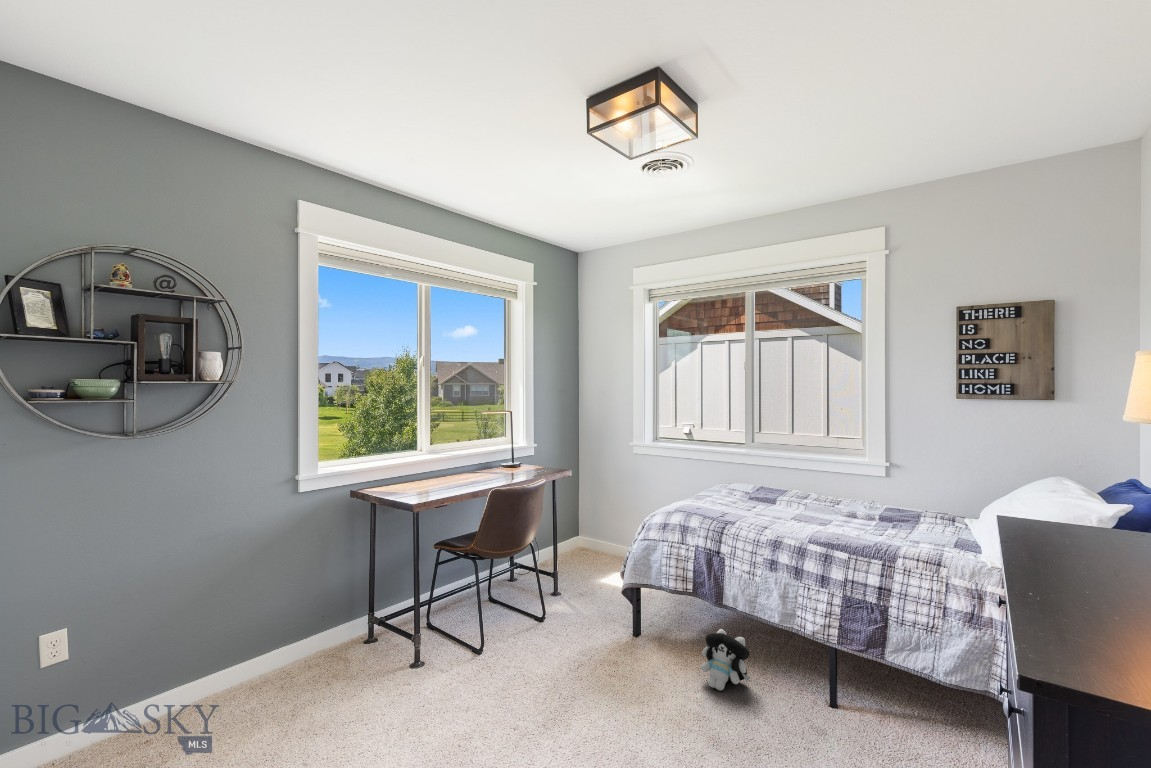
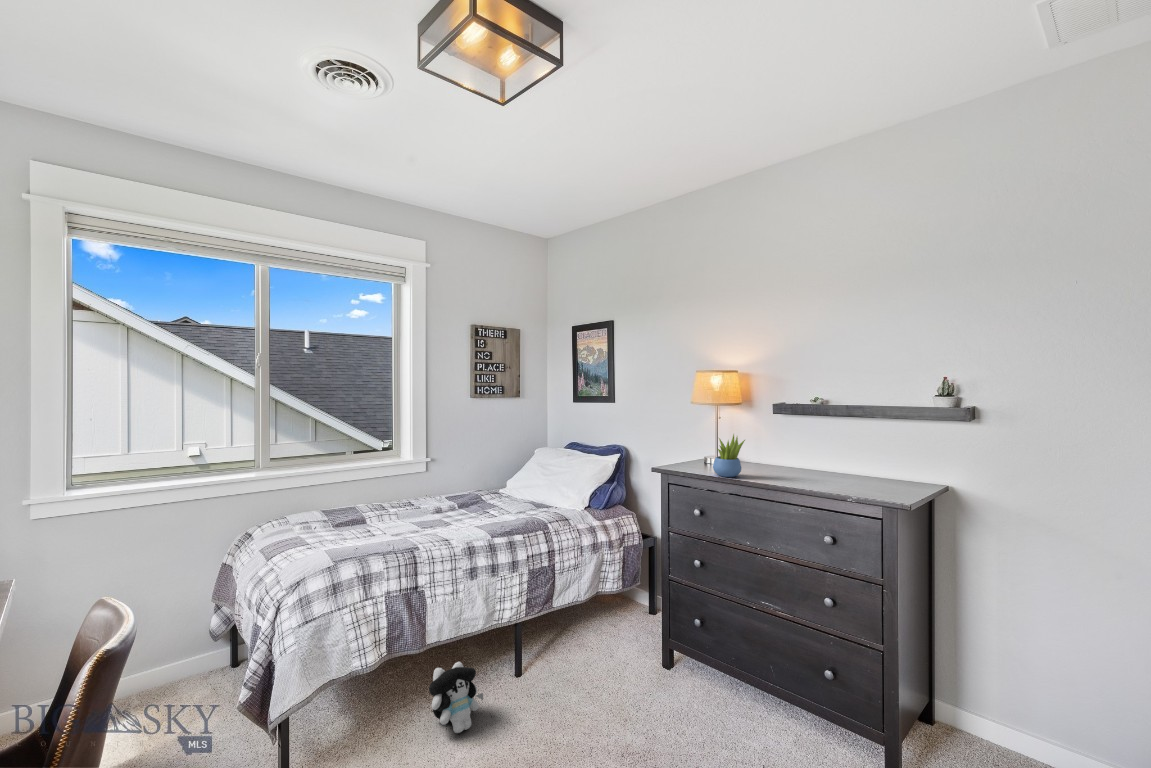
succulent plant: none [1031,456,1102,540] -> present [713,434,745,477]

